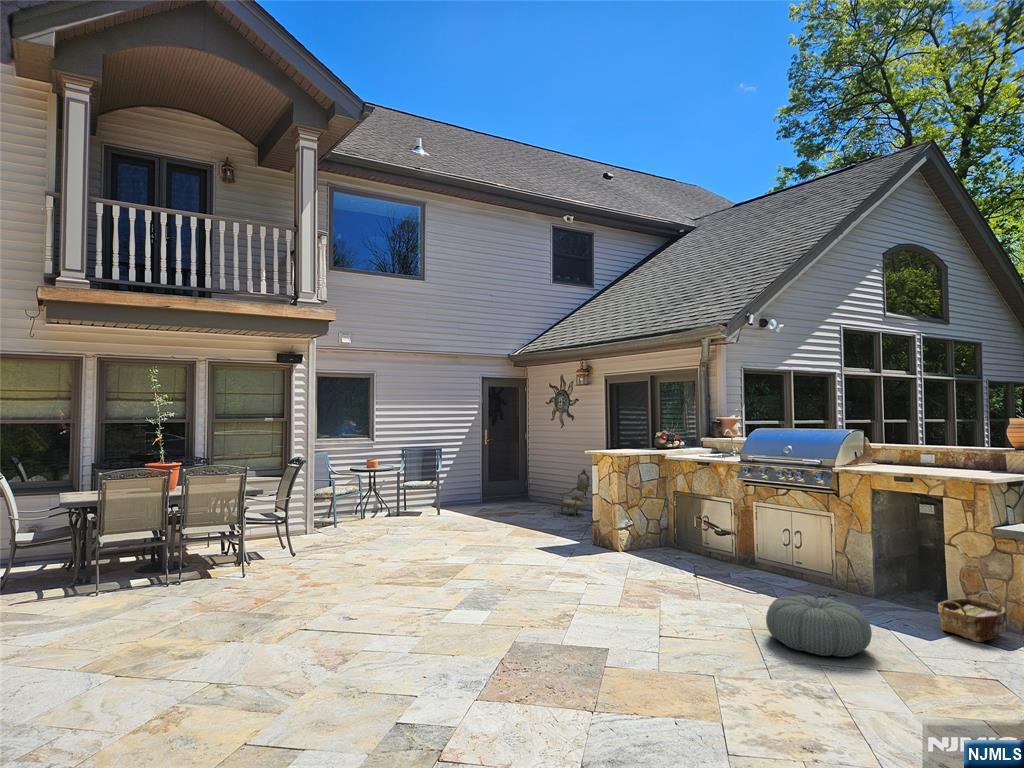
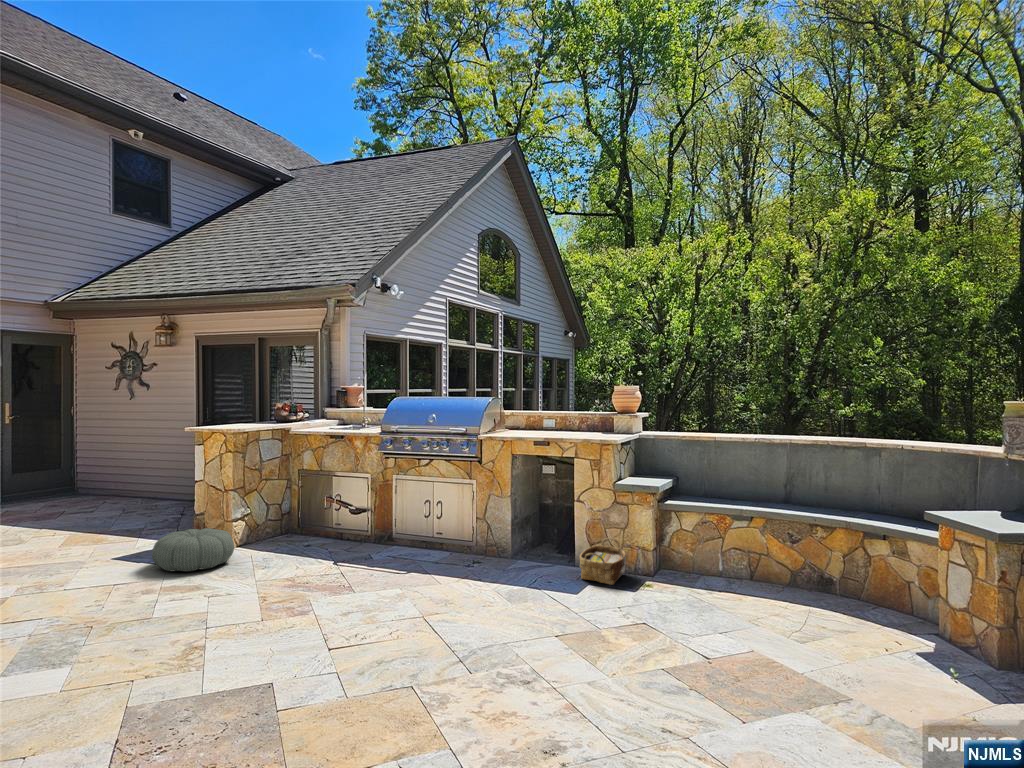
armchair: present [560,469,590,517] -> none [131,430,174,510]
pouf: present [766,595,872,657] -> present [152,528,234,571]

